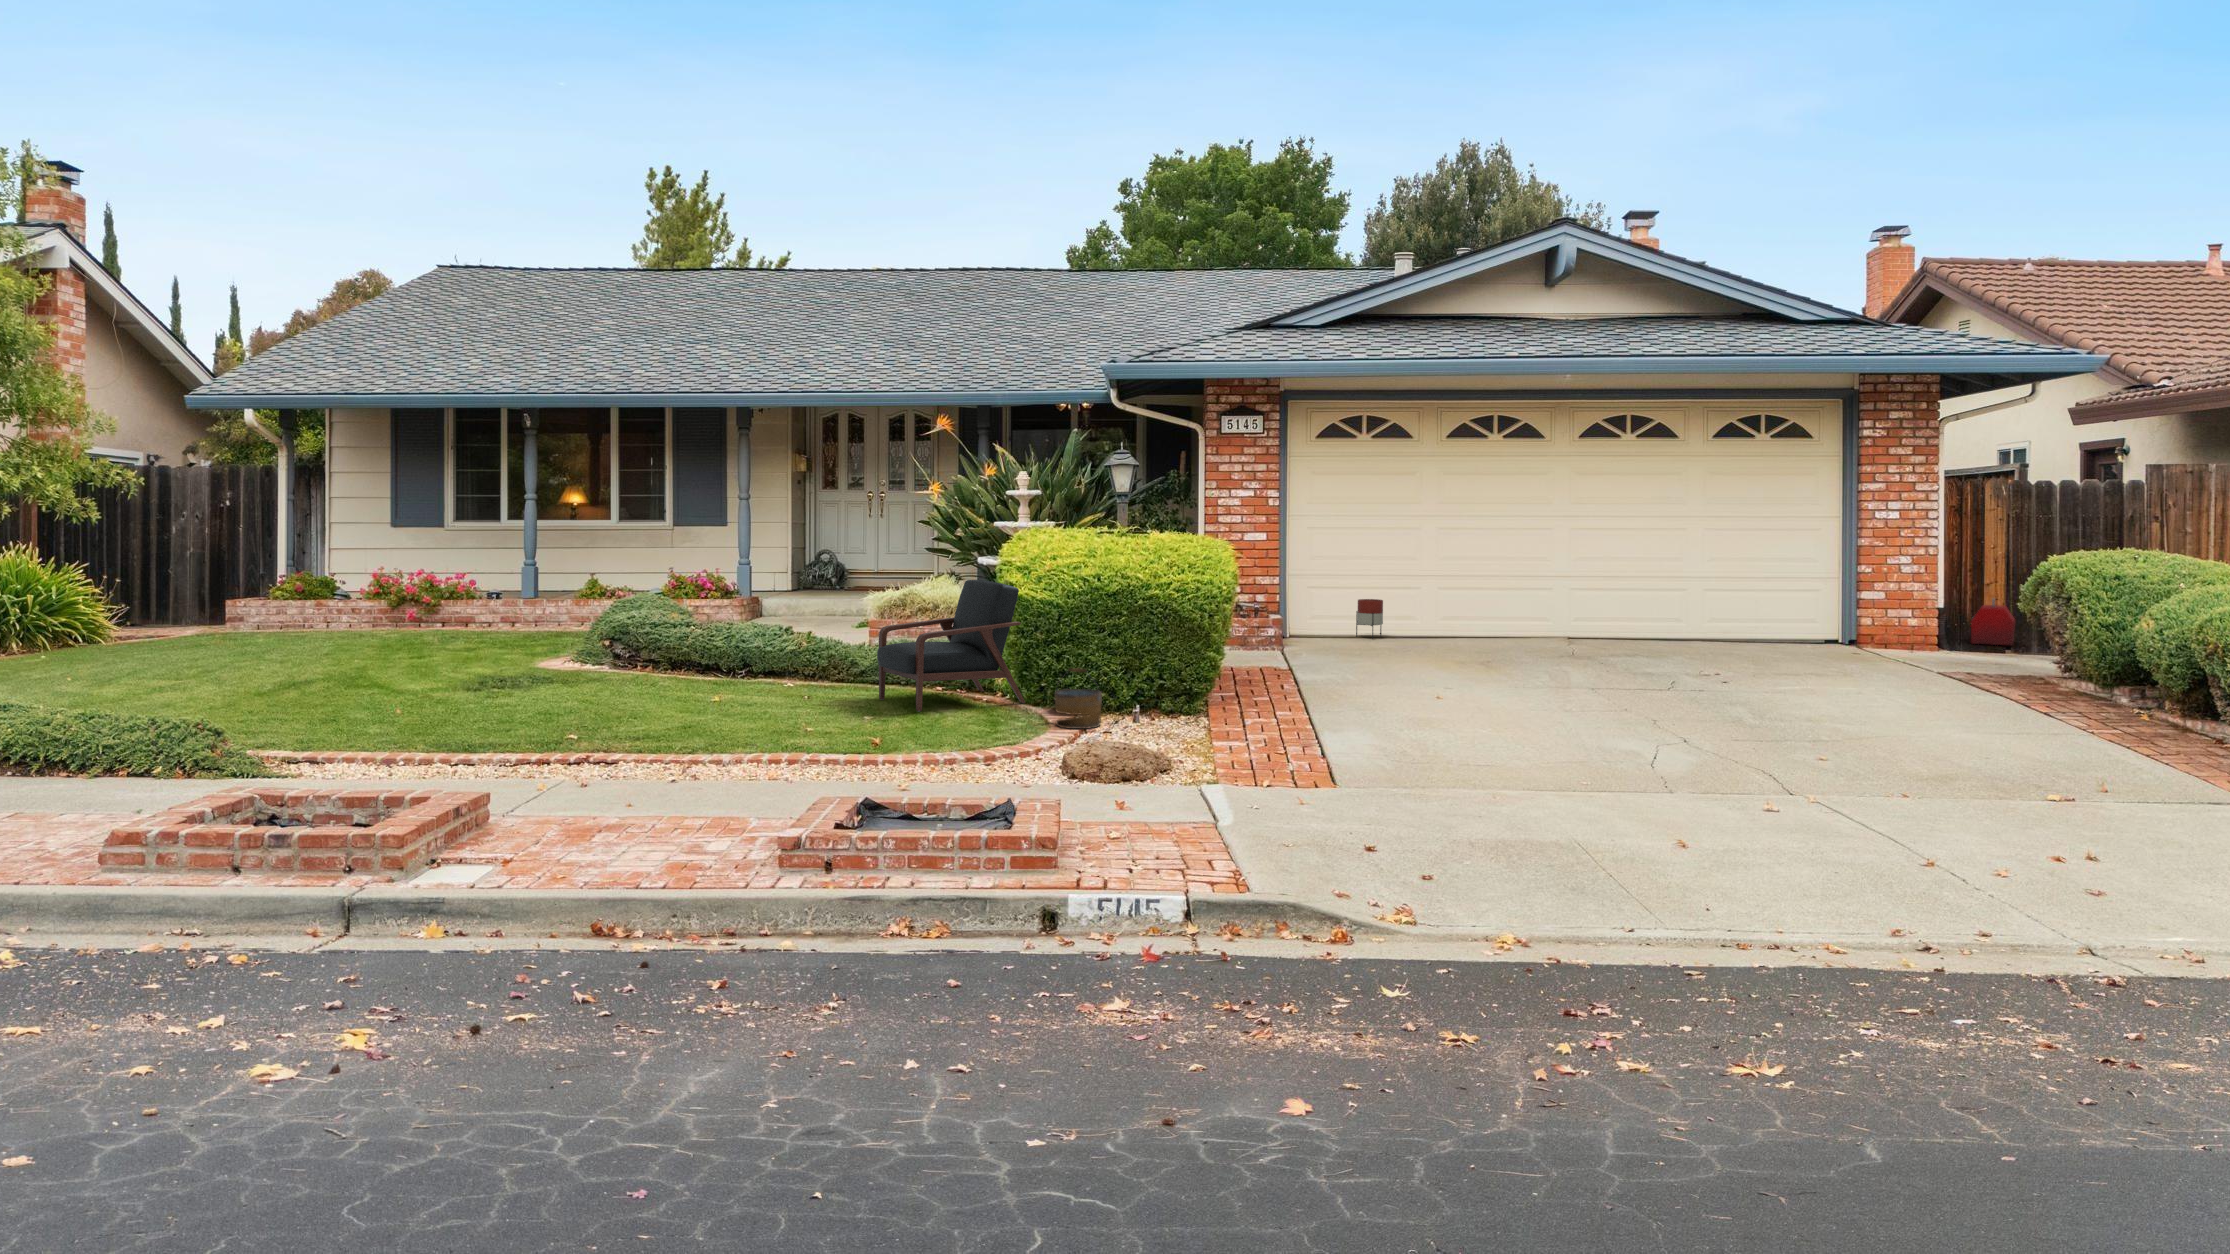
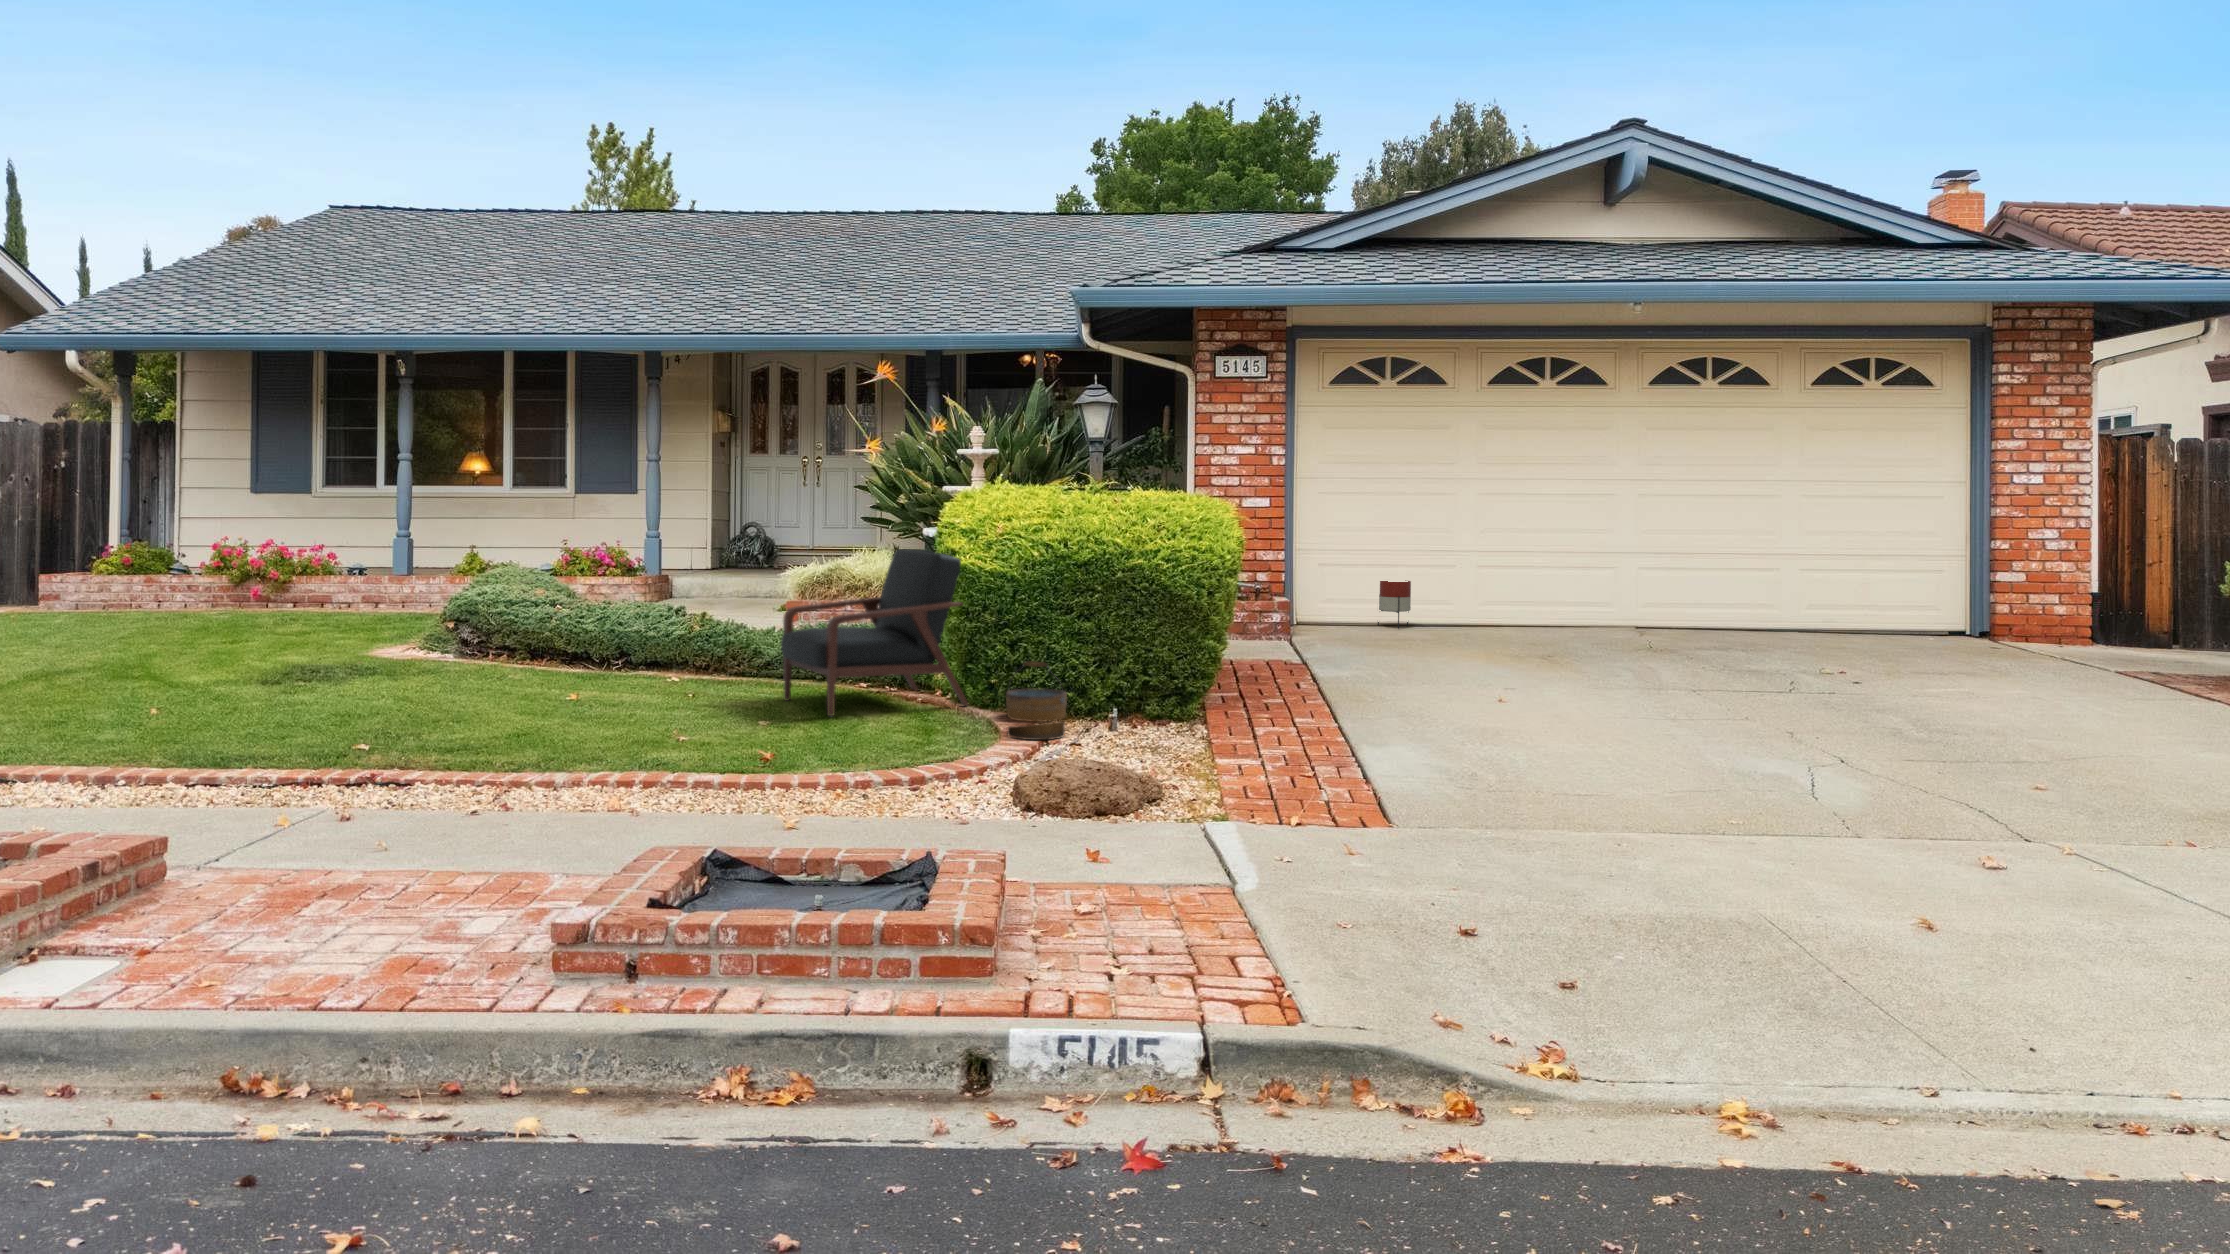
toolbox: present [1971,599,2015,645] -> none [2127,582,2185,640]

